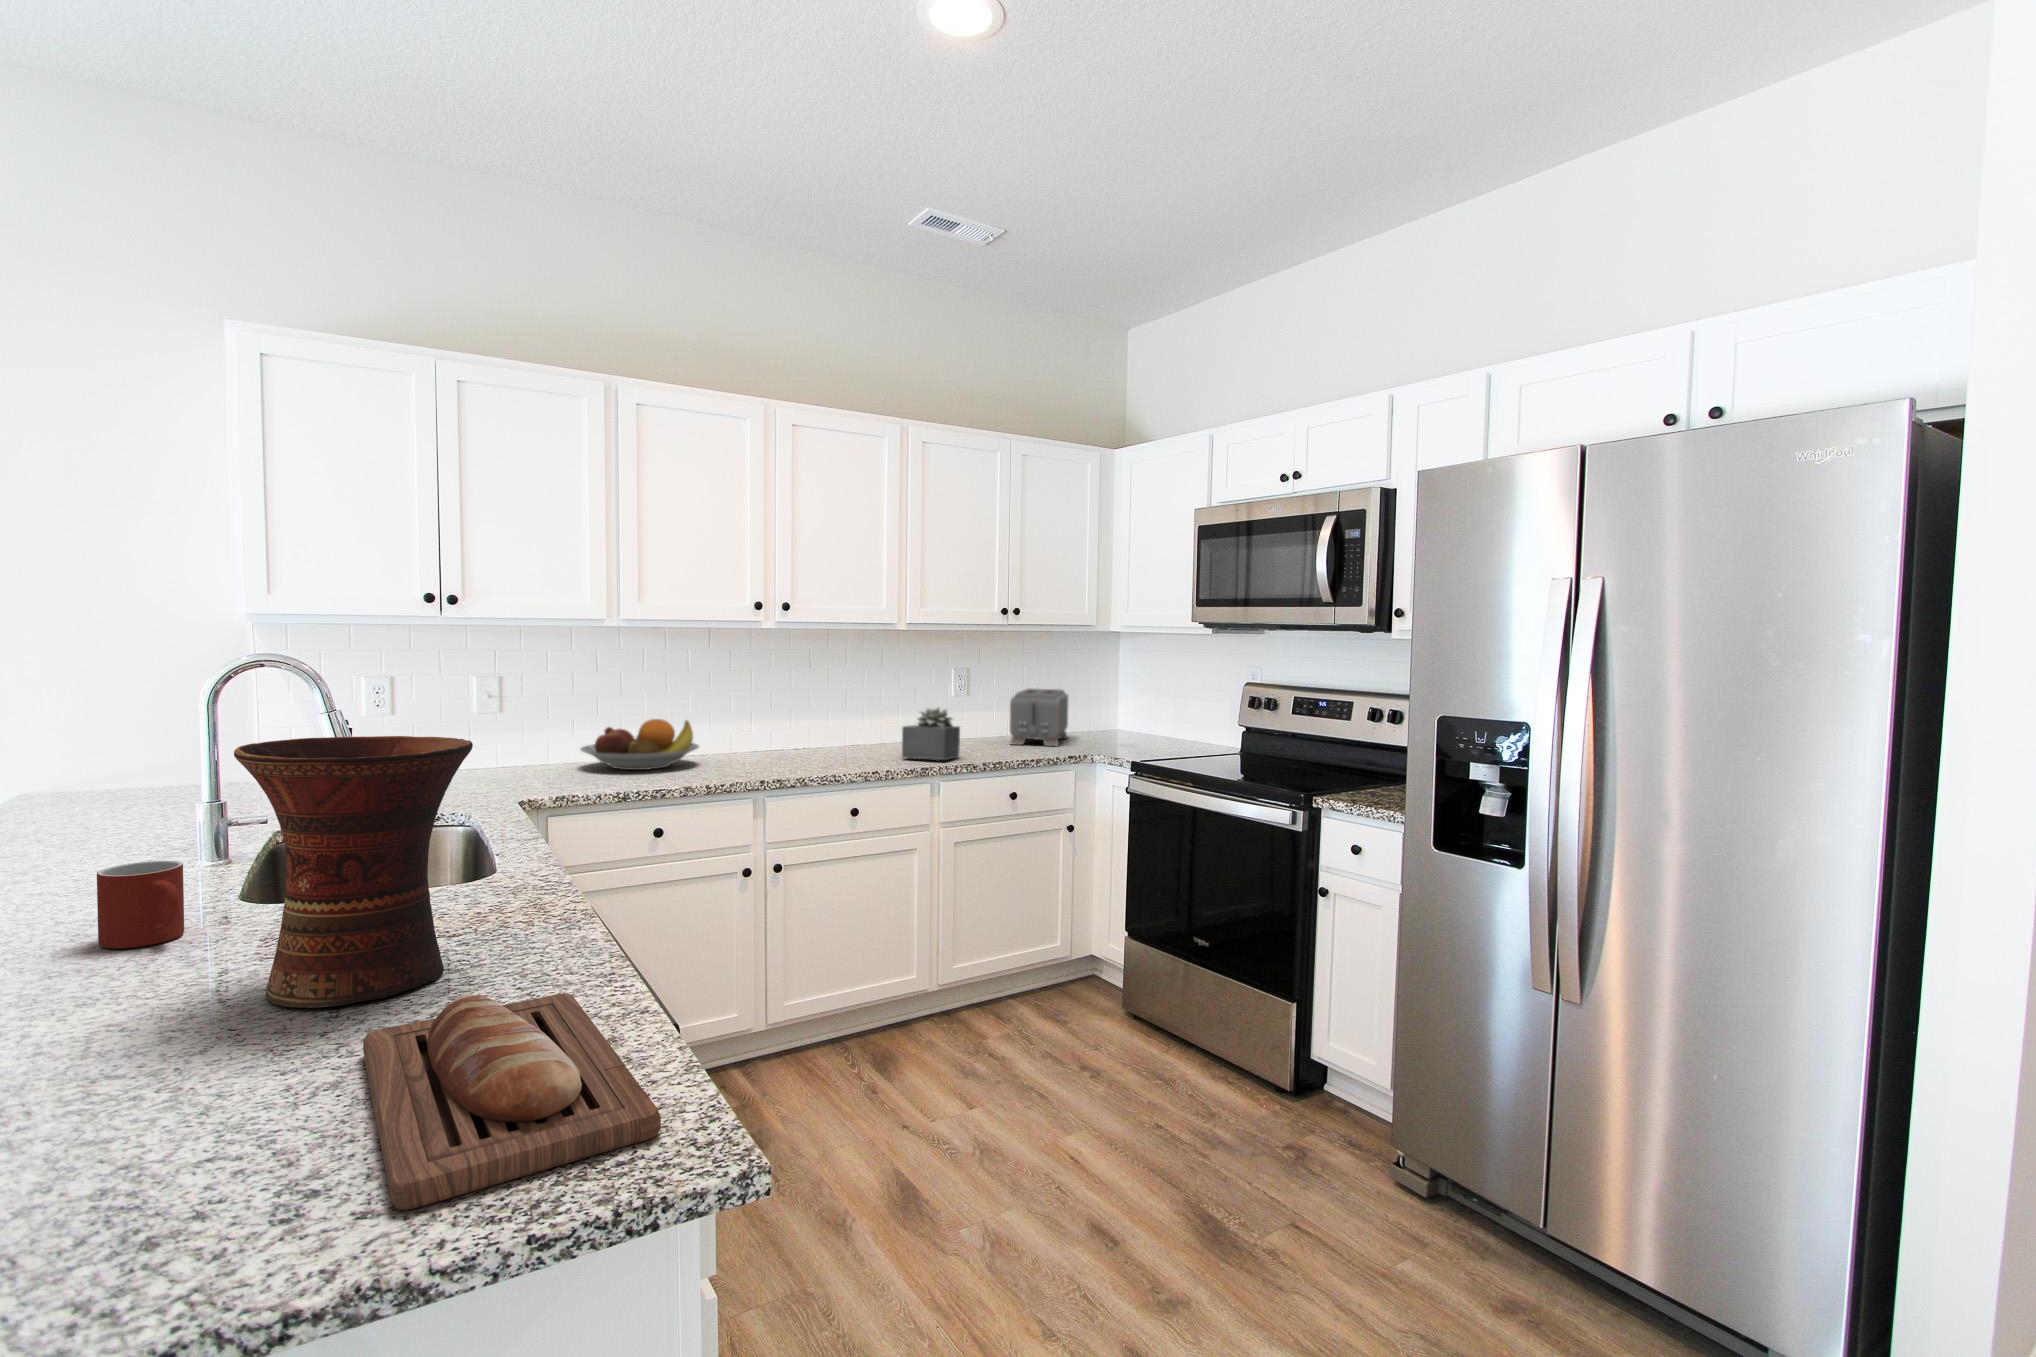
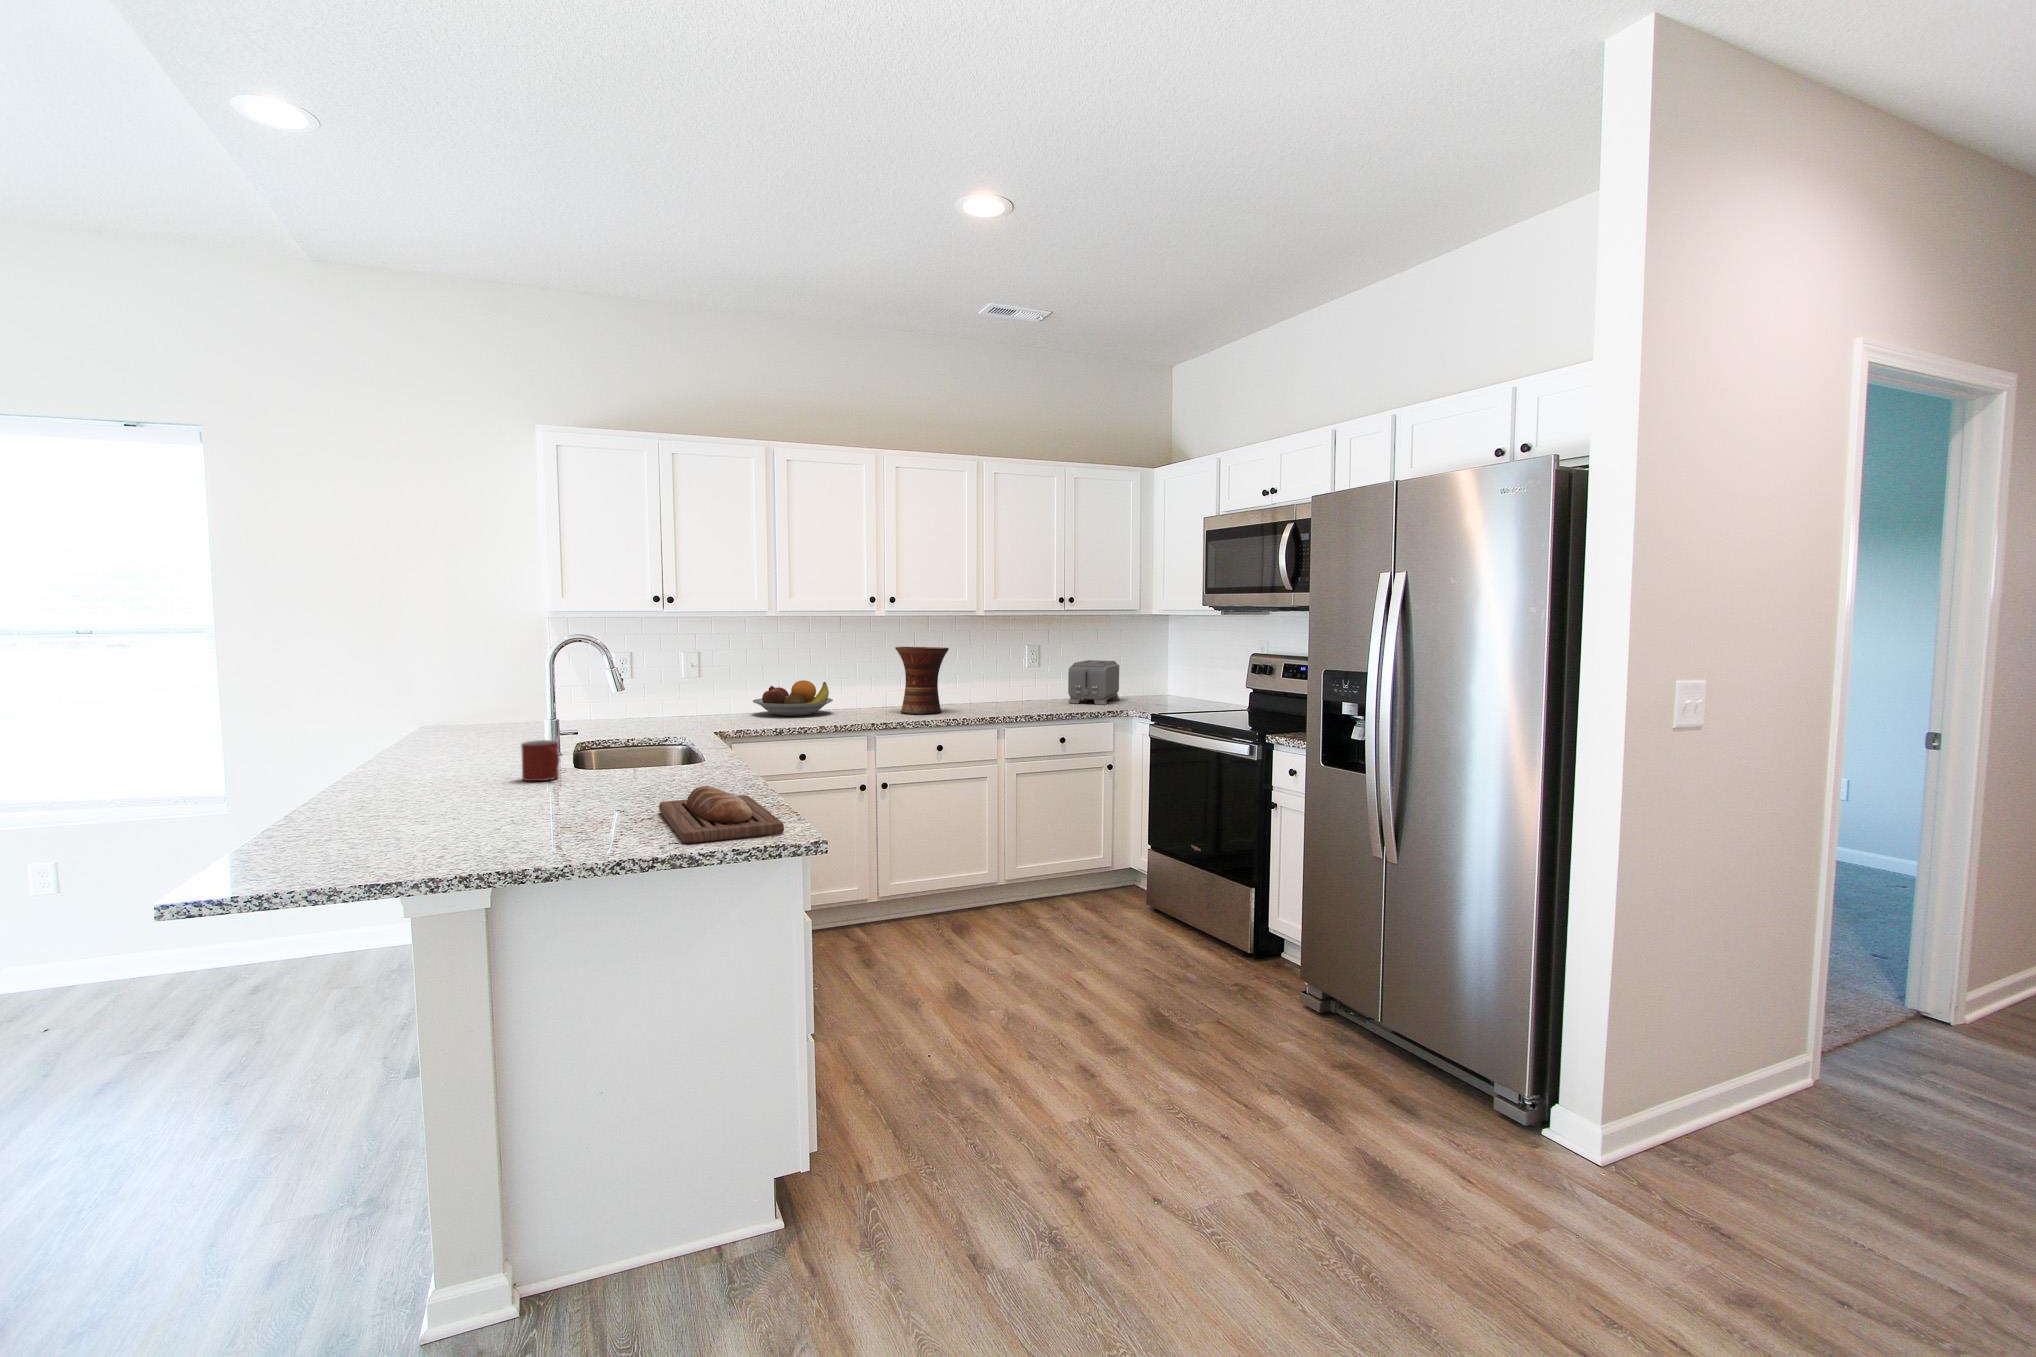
succulent plant: present [902,708,960,760] -> none [978,672,1022,712]
vase: present [234,736,473,1008] -> present [895,647,949,714]

